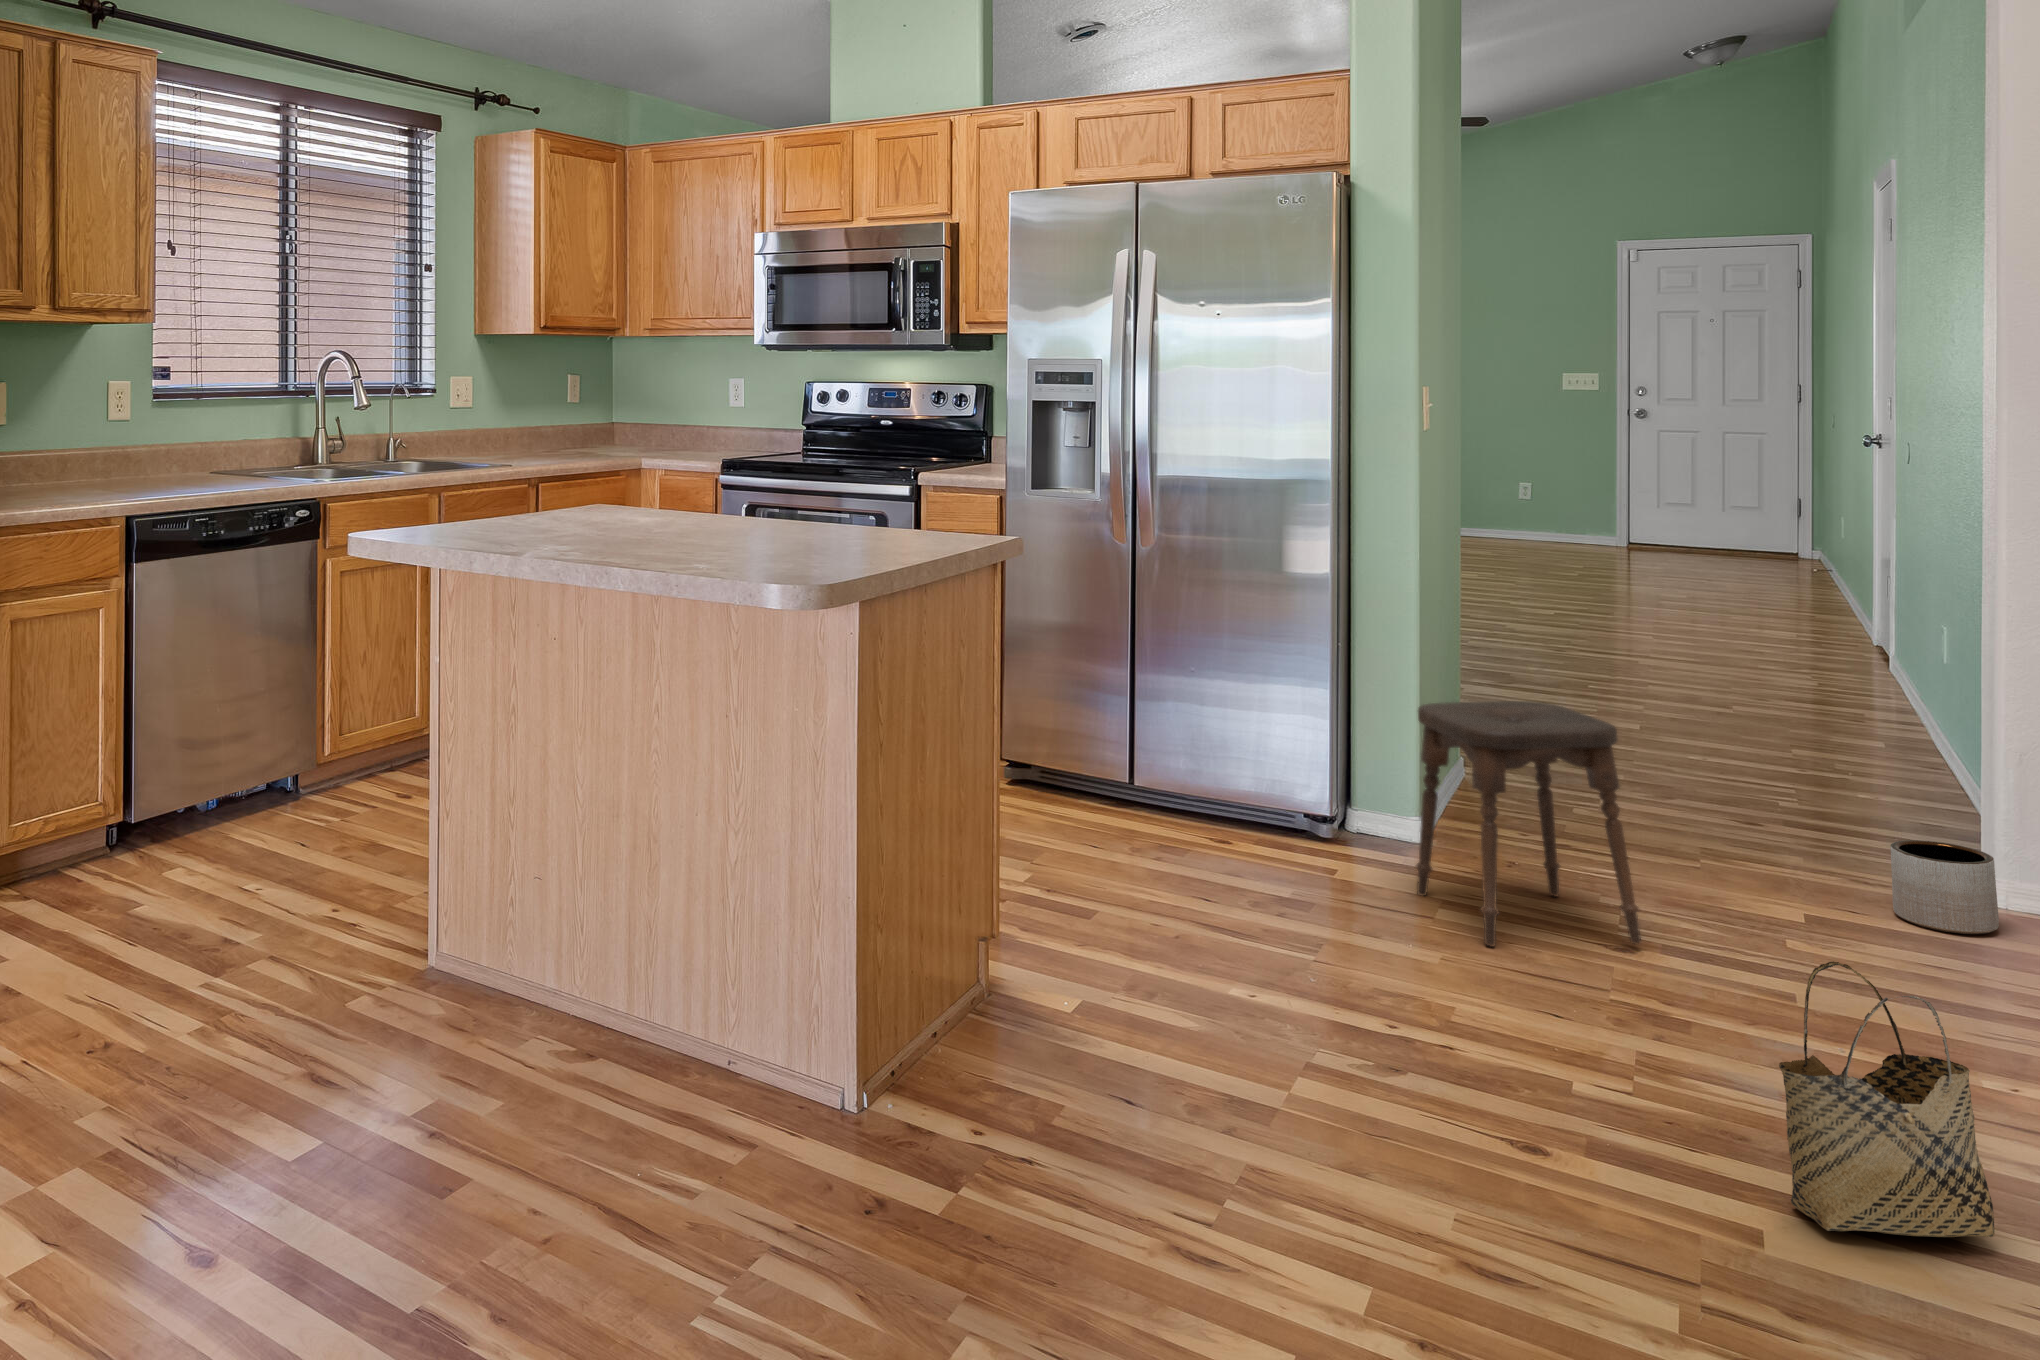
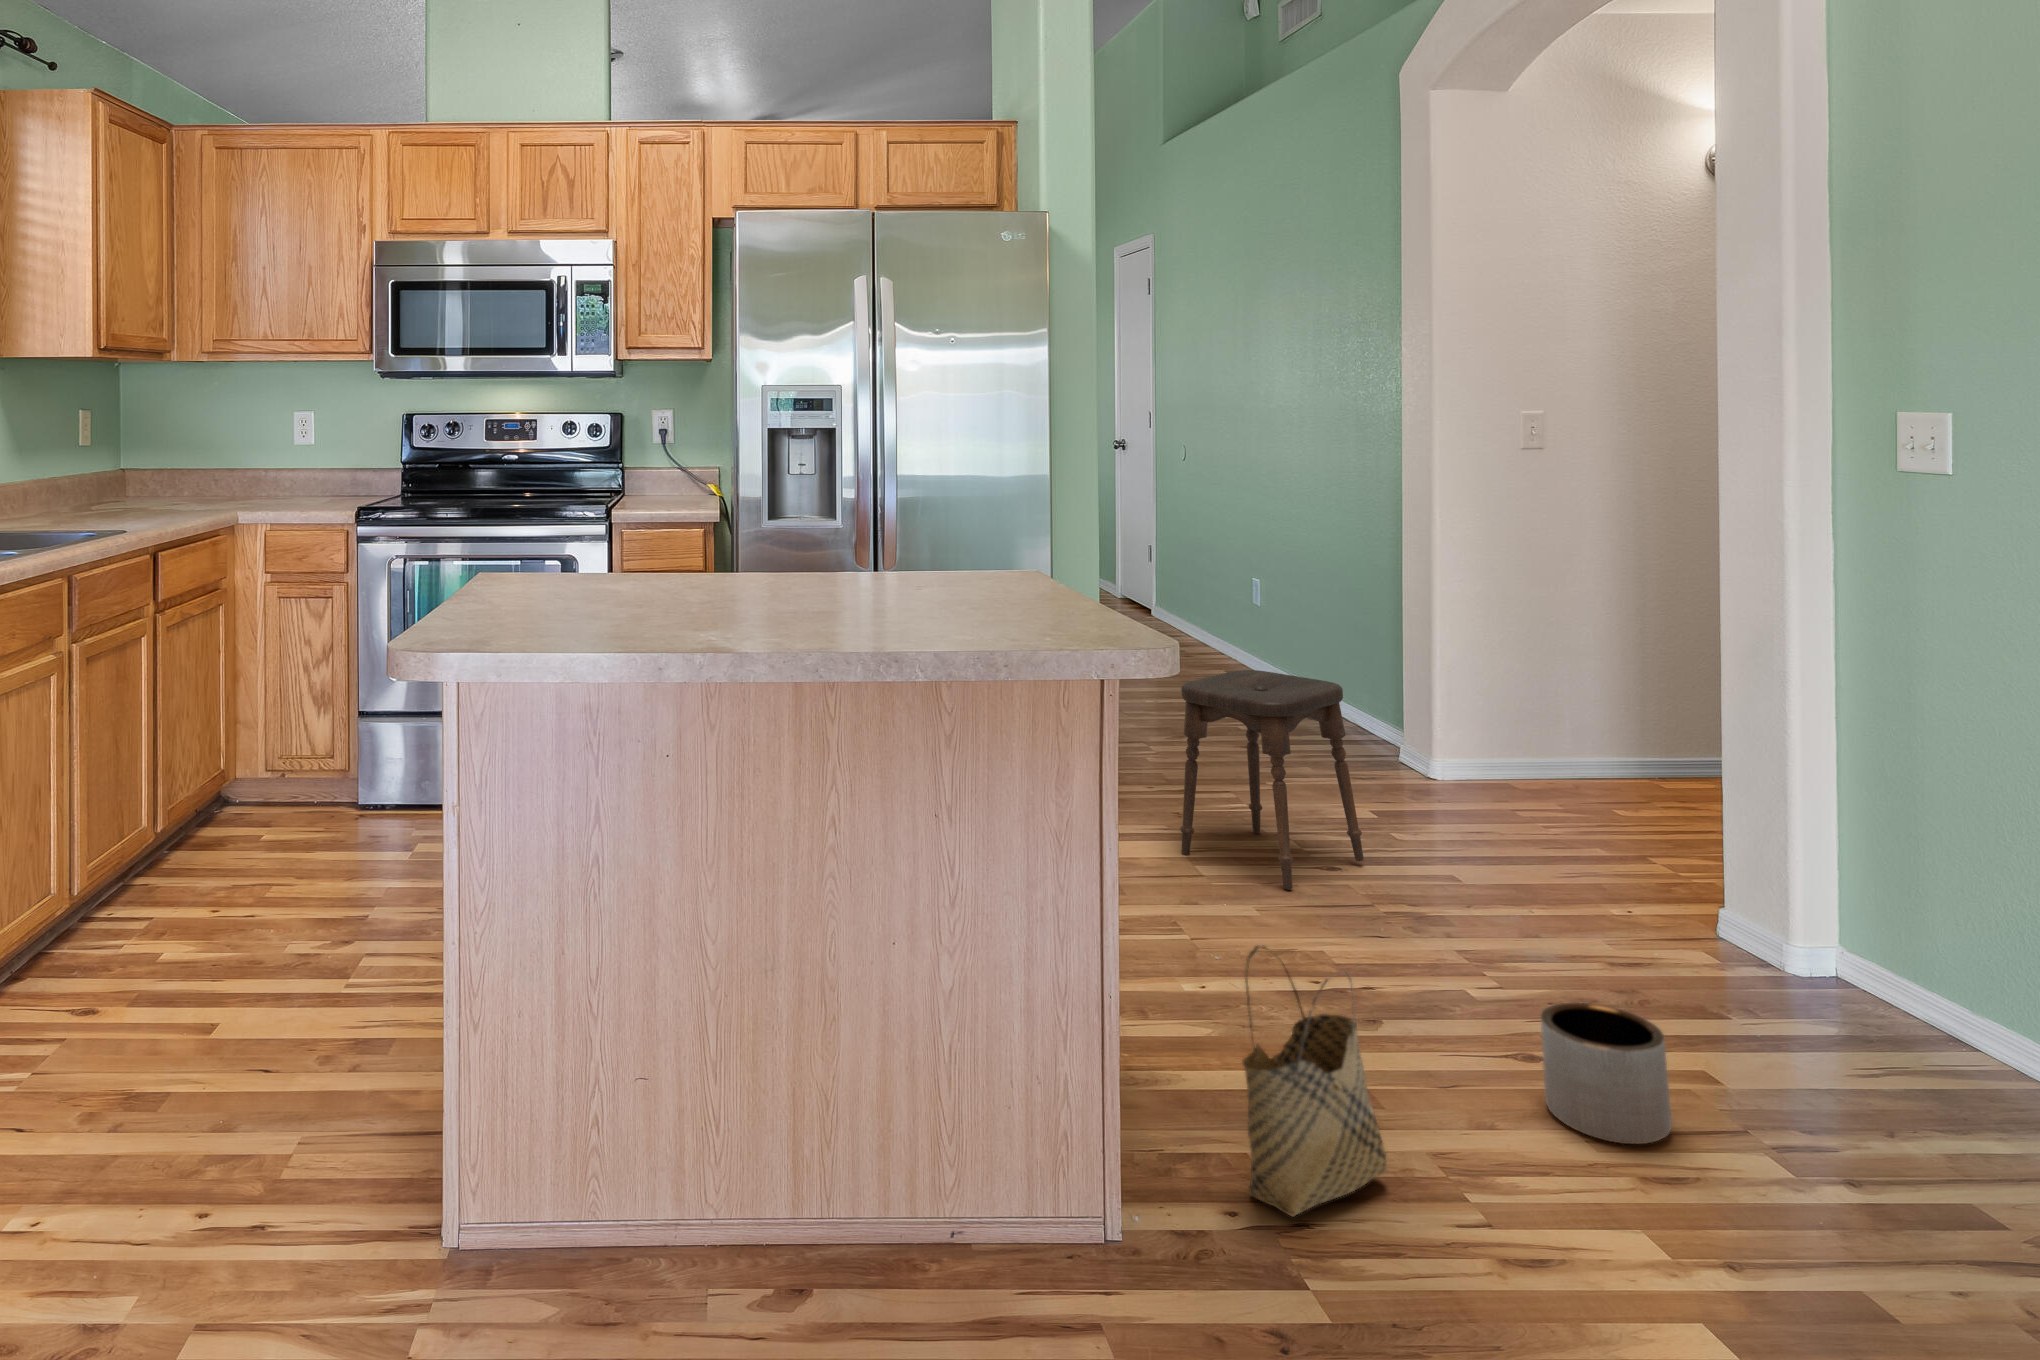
planter: present [1890,840,1999,934] -> present [1541,1002,1672,1144]
woven basket: present [1779,961,1995,1237] -> present [1243,946,1387,1217]

